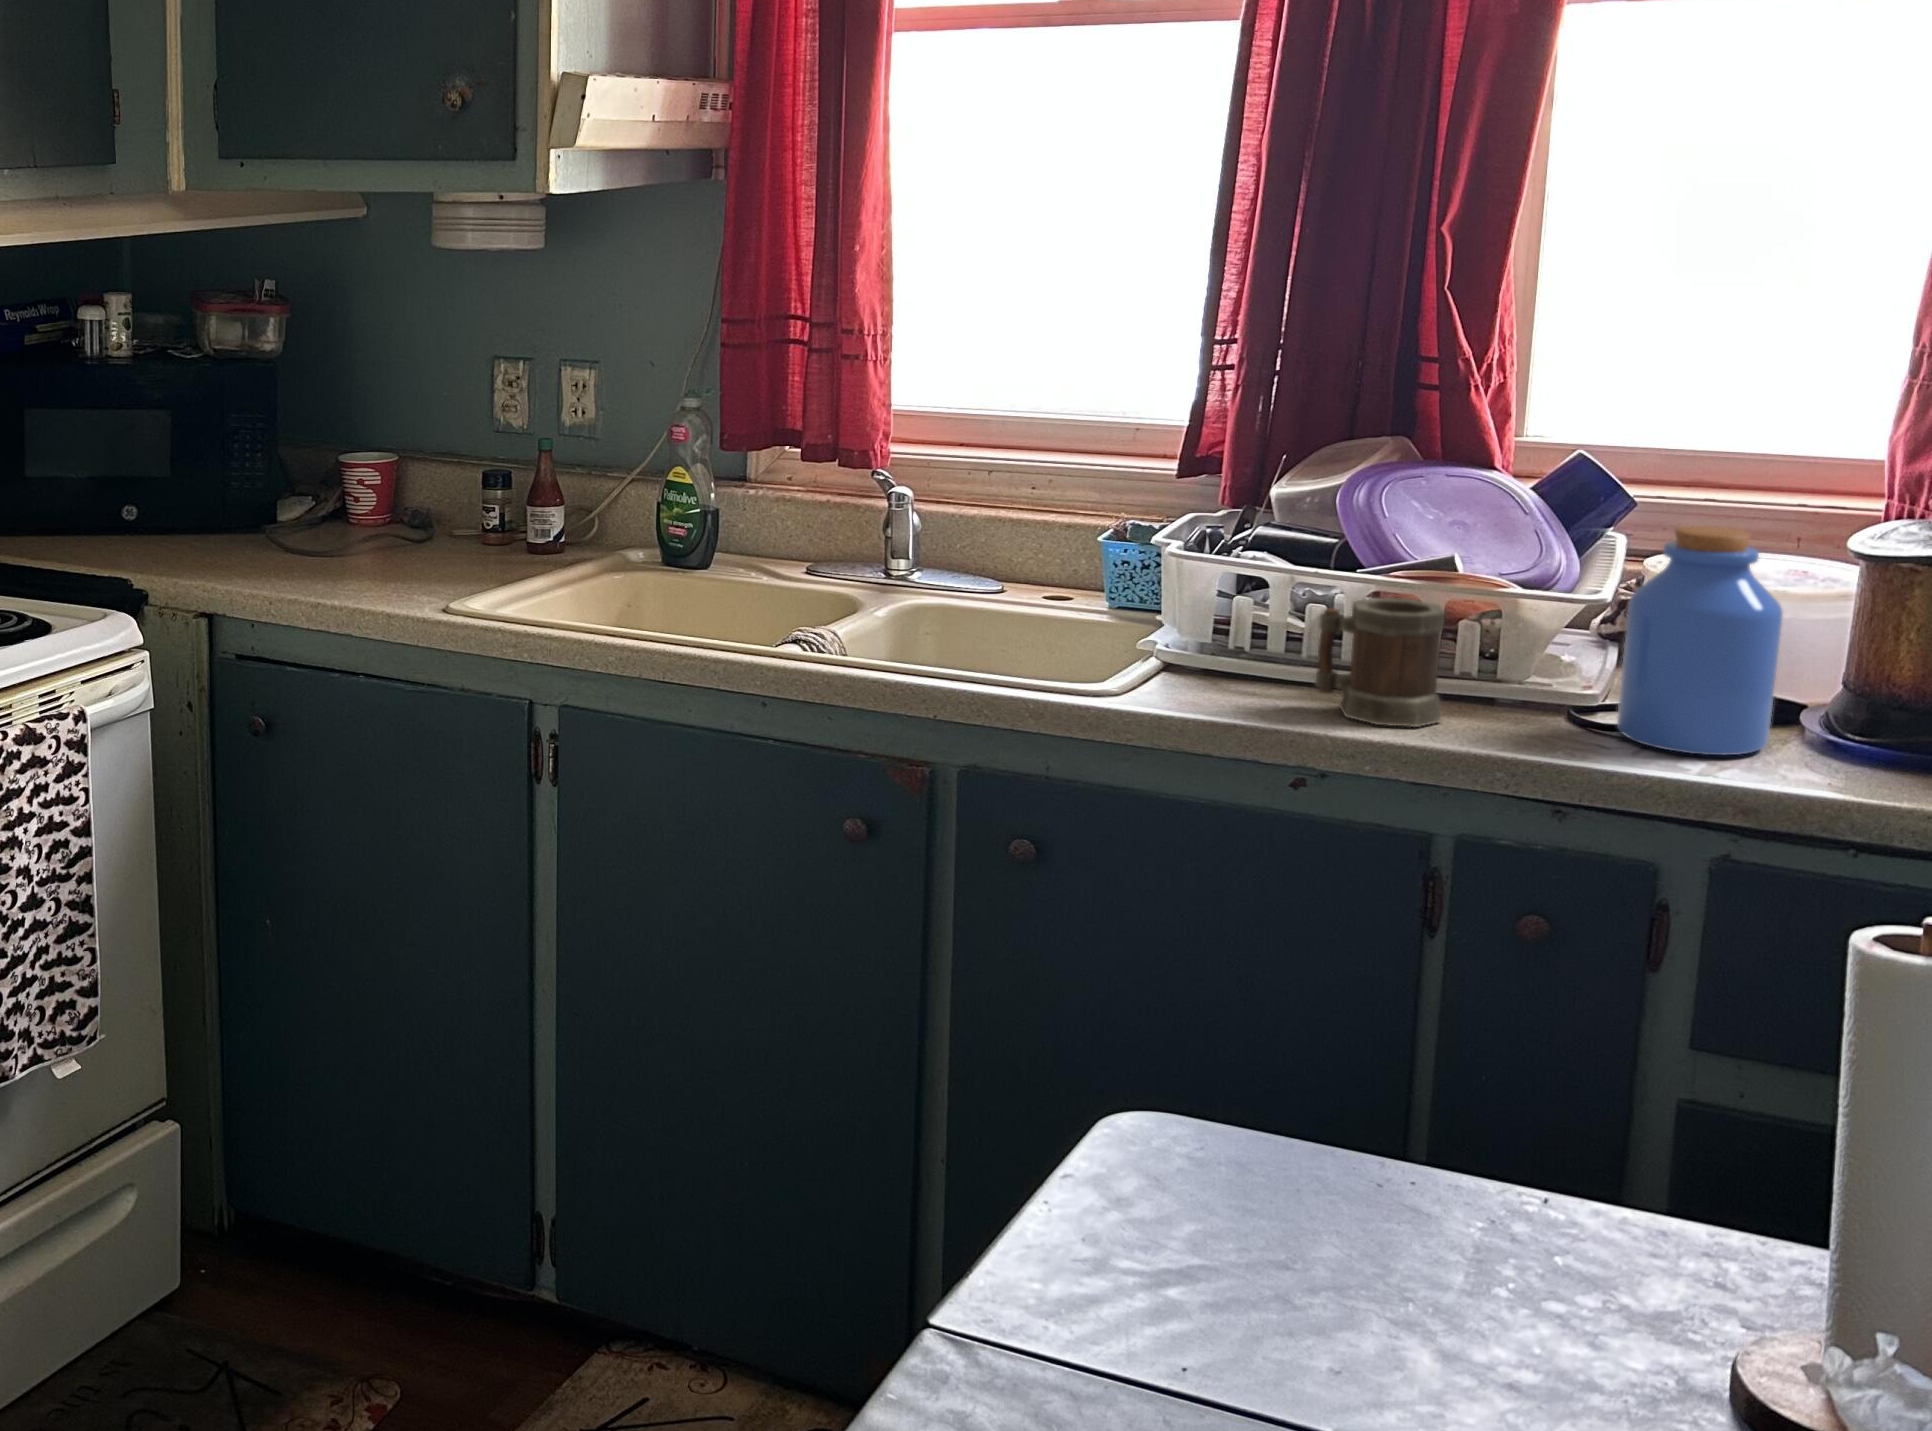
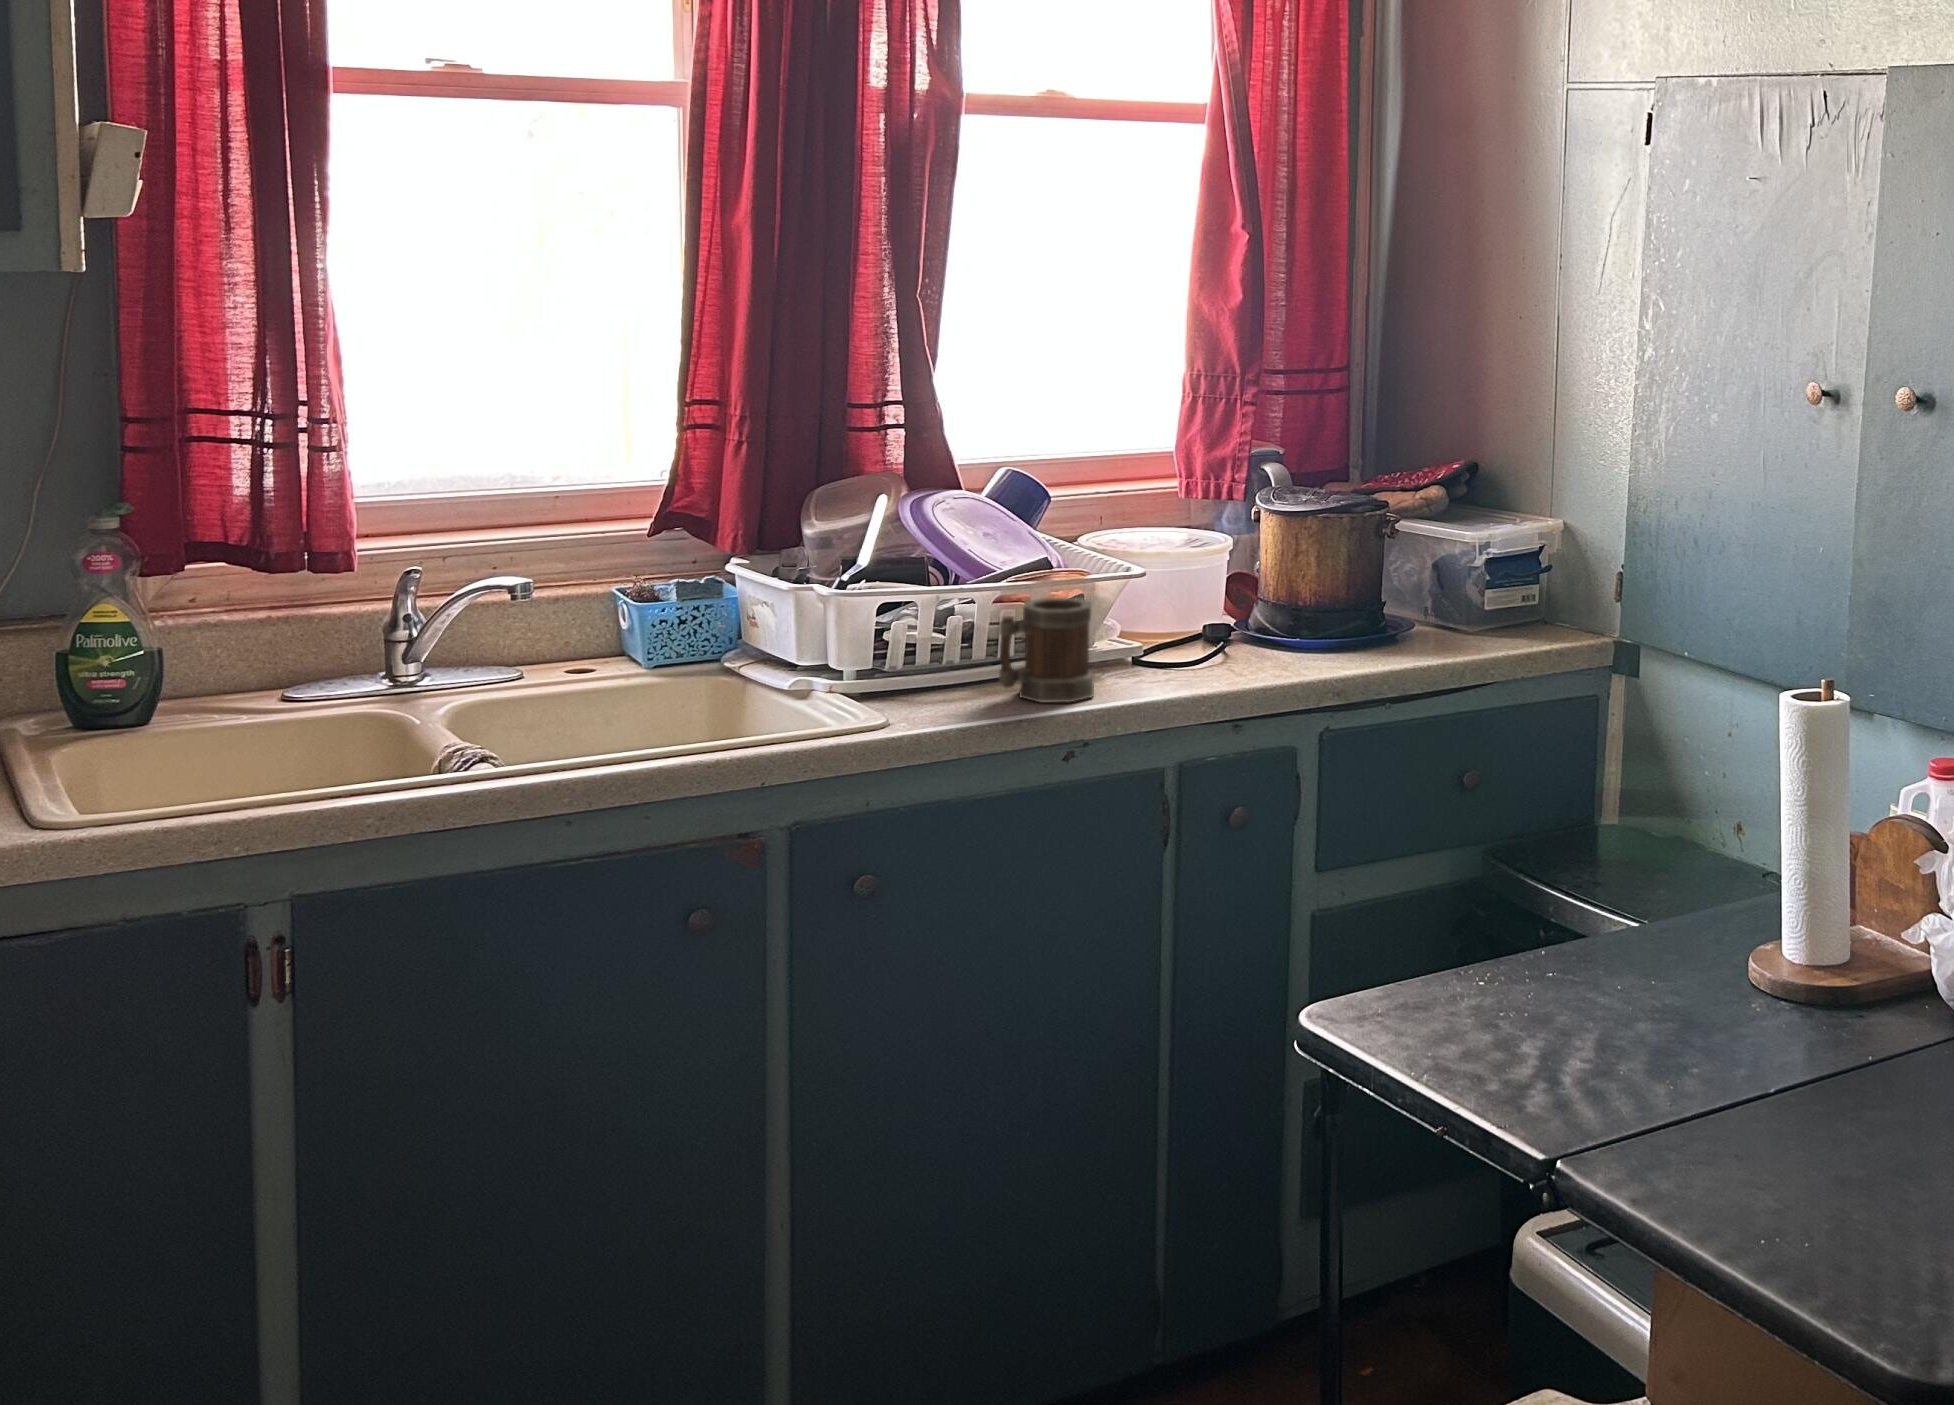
jar: present [1617,526,1783,755] -> none [1181,507,1281,673]

